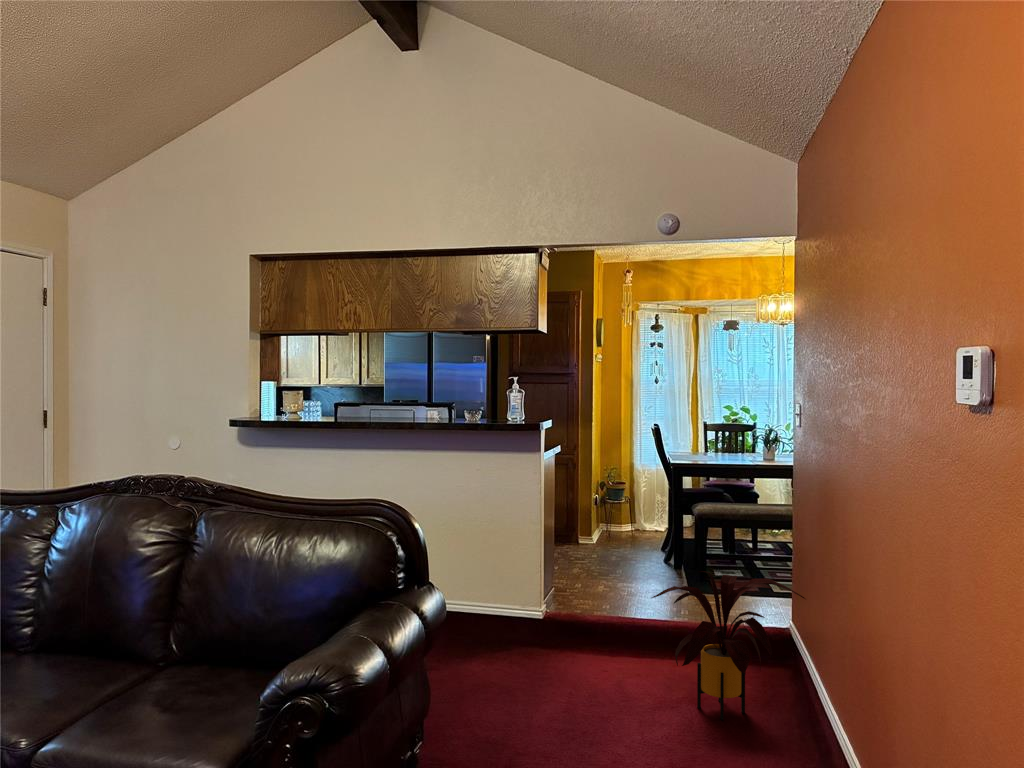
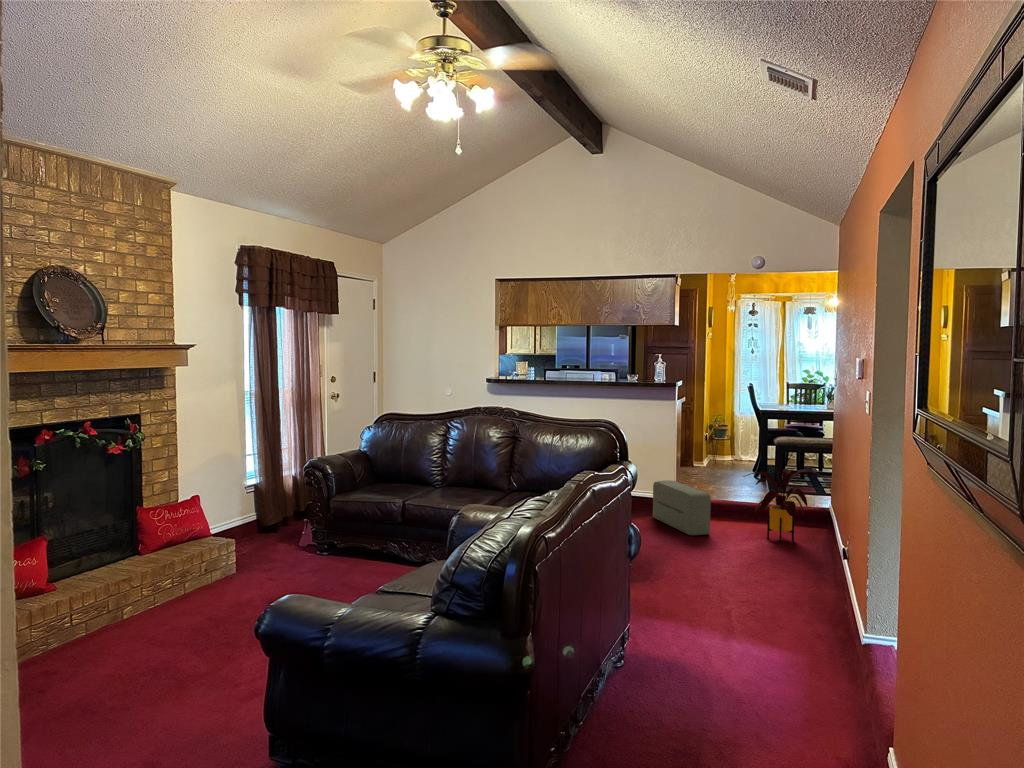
pouf: none [500,592,595,708] -> present [653,480,711,535]

